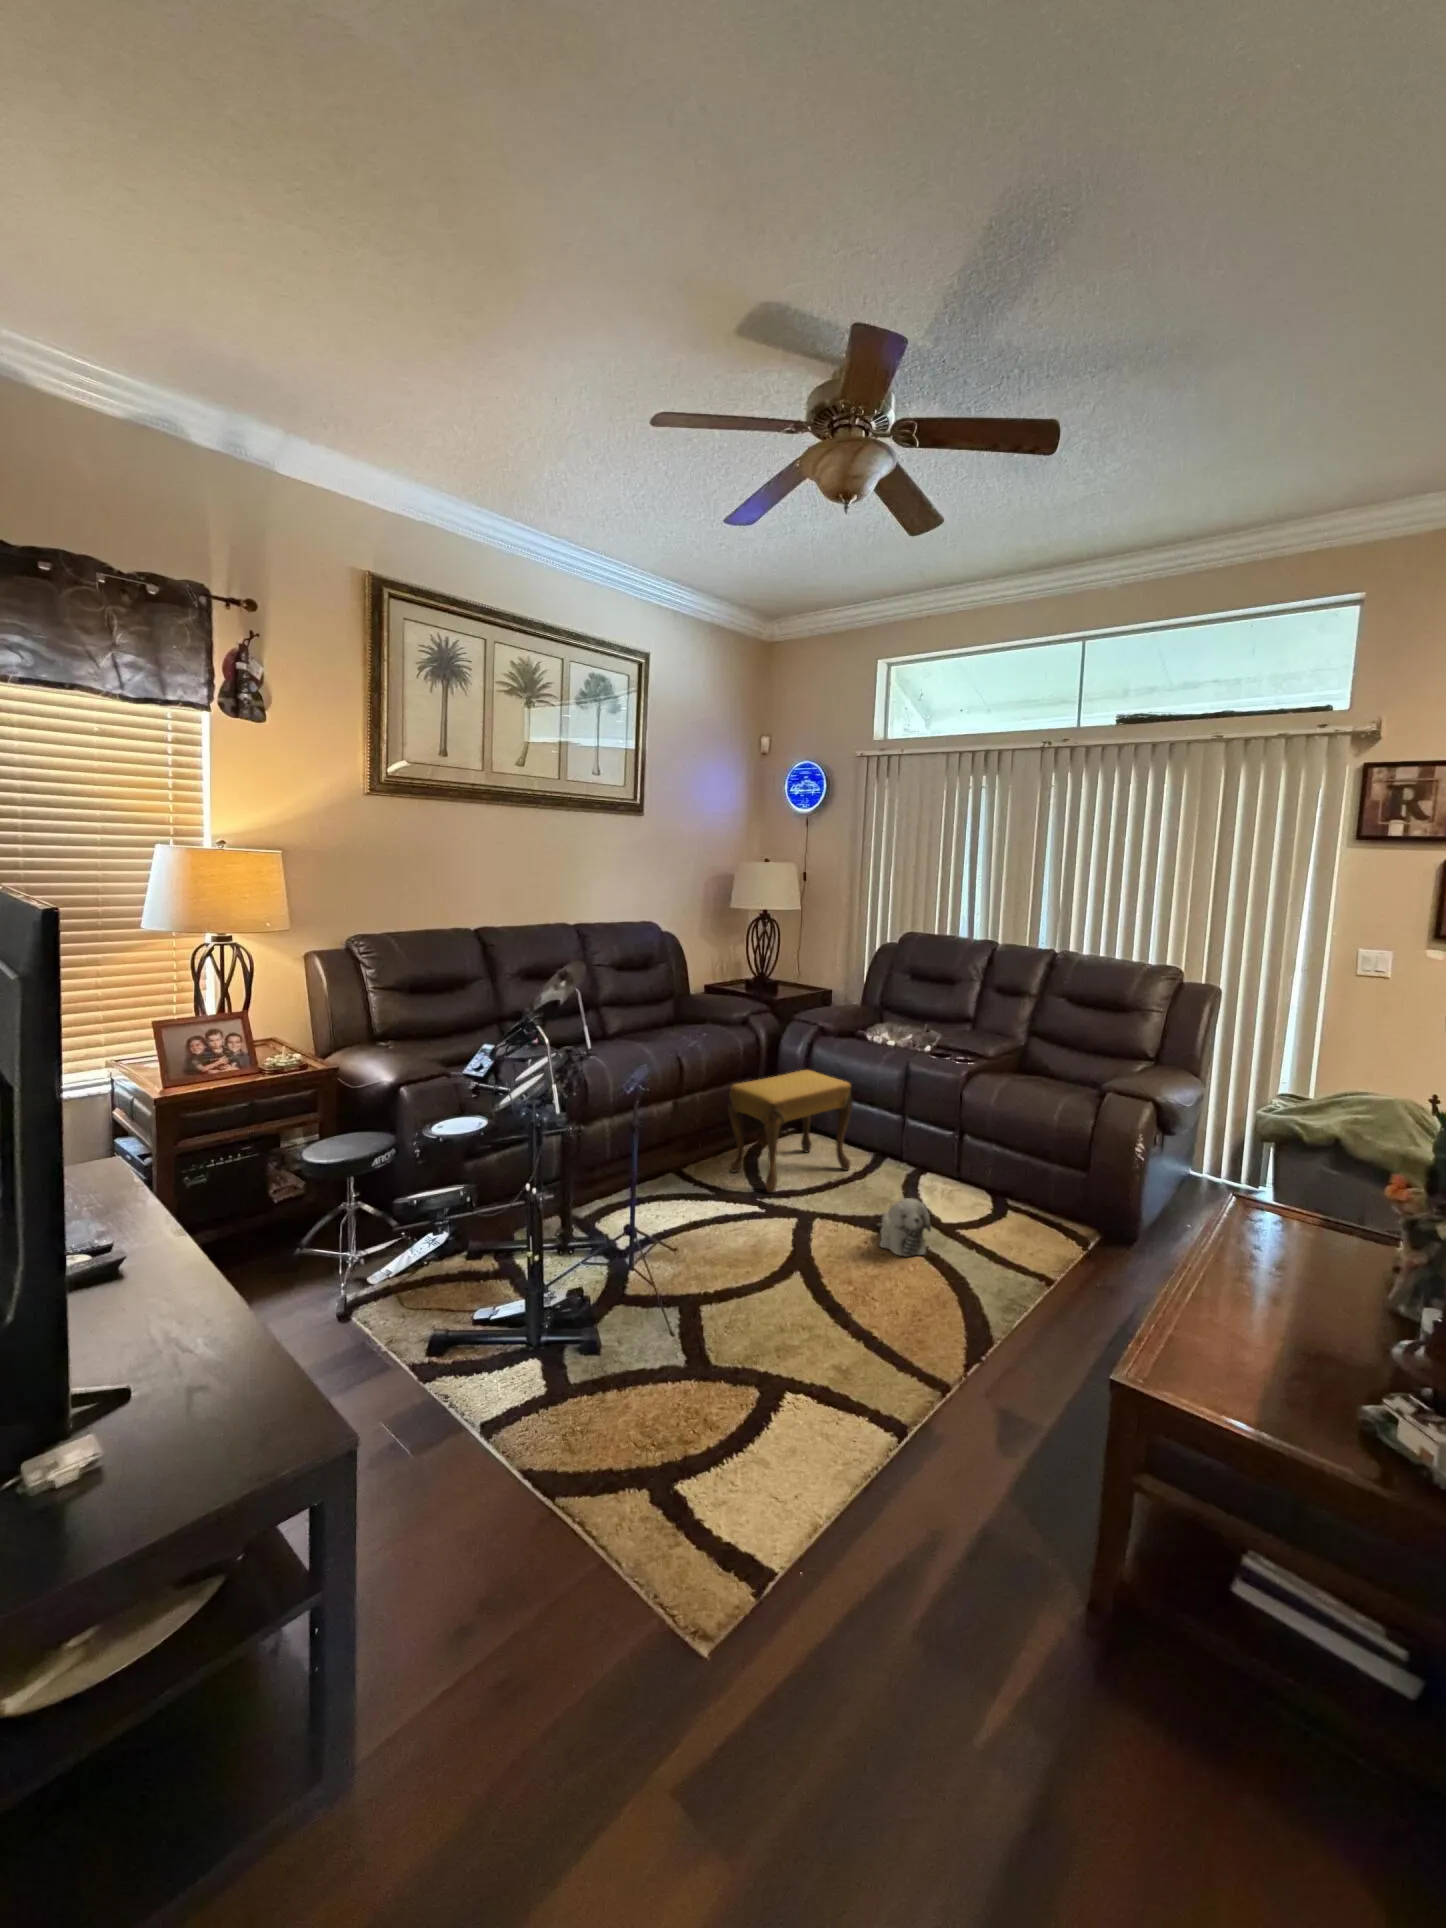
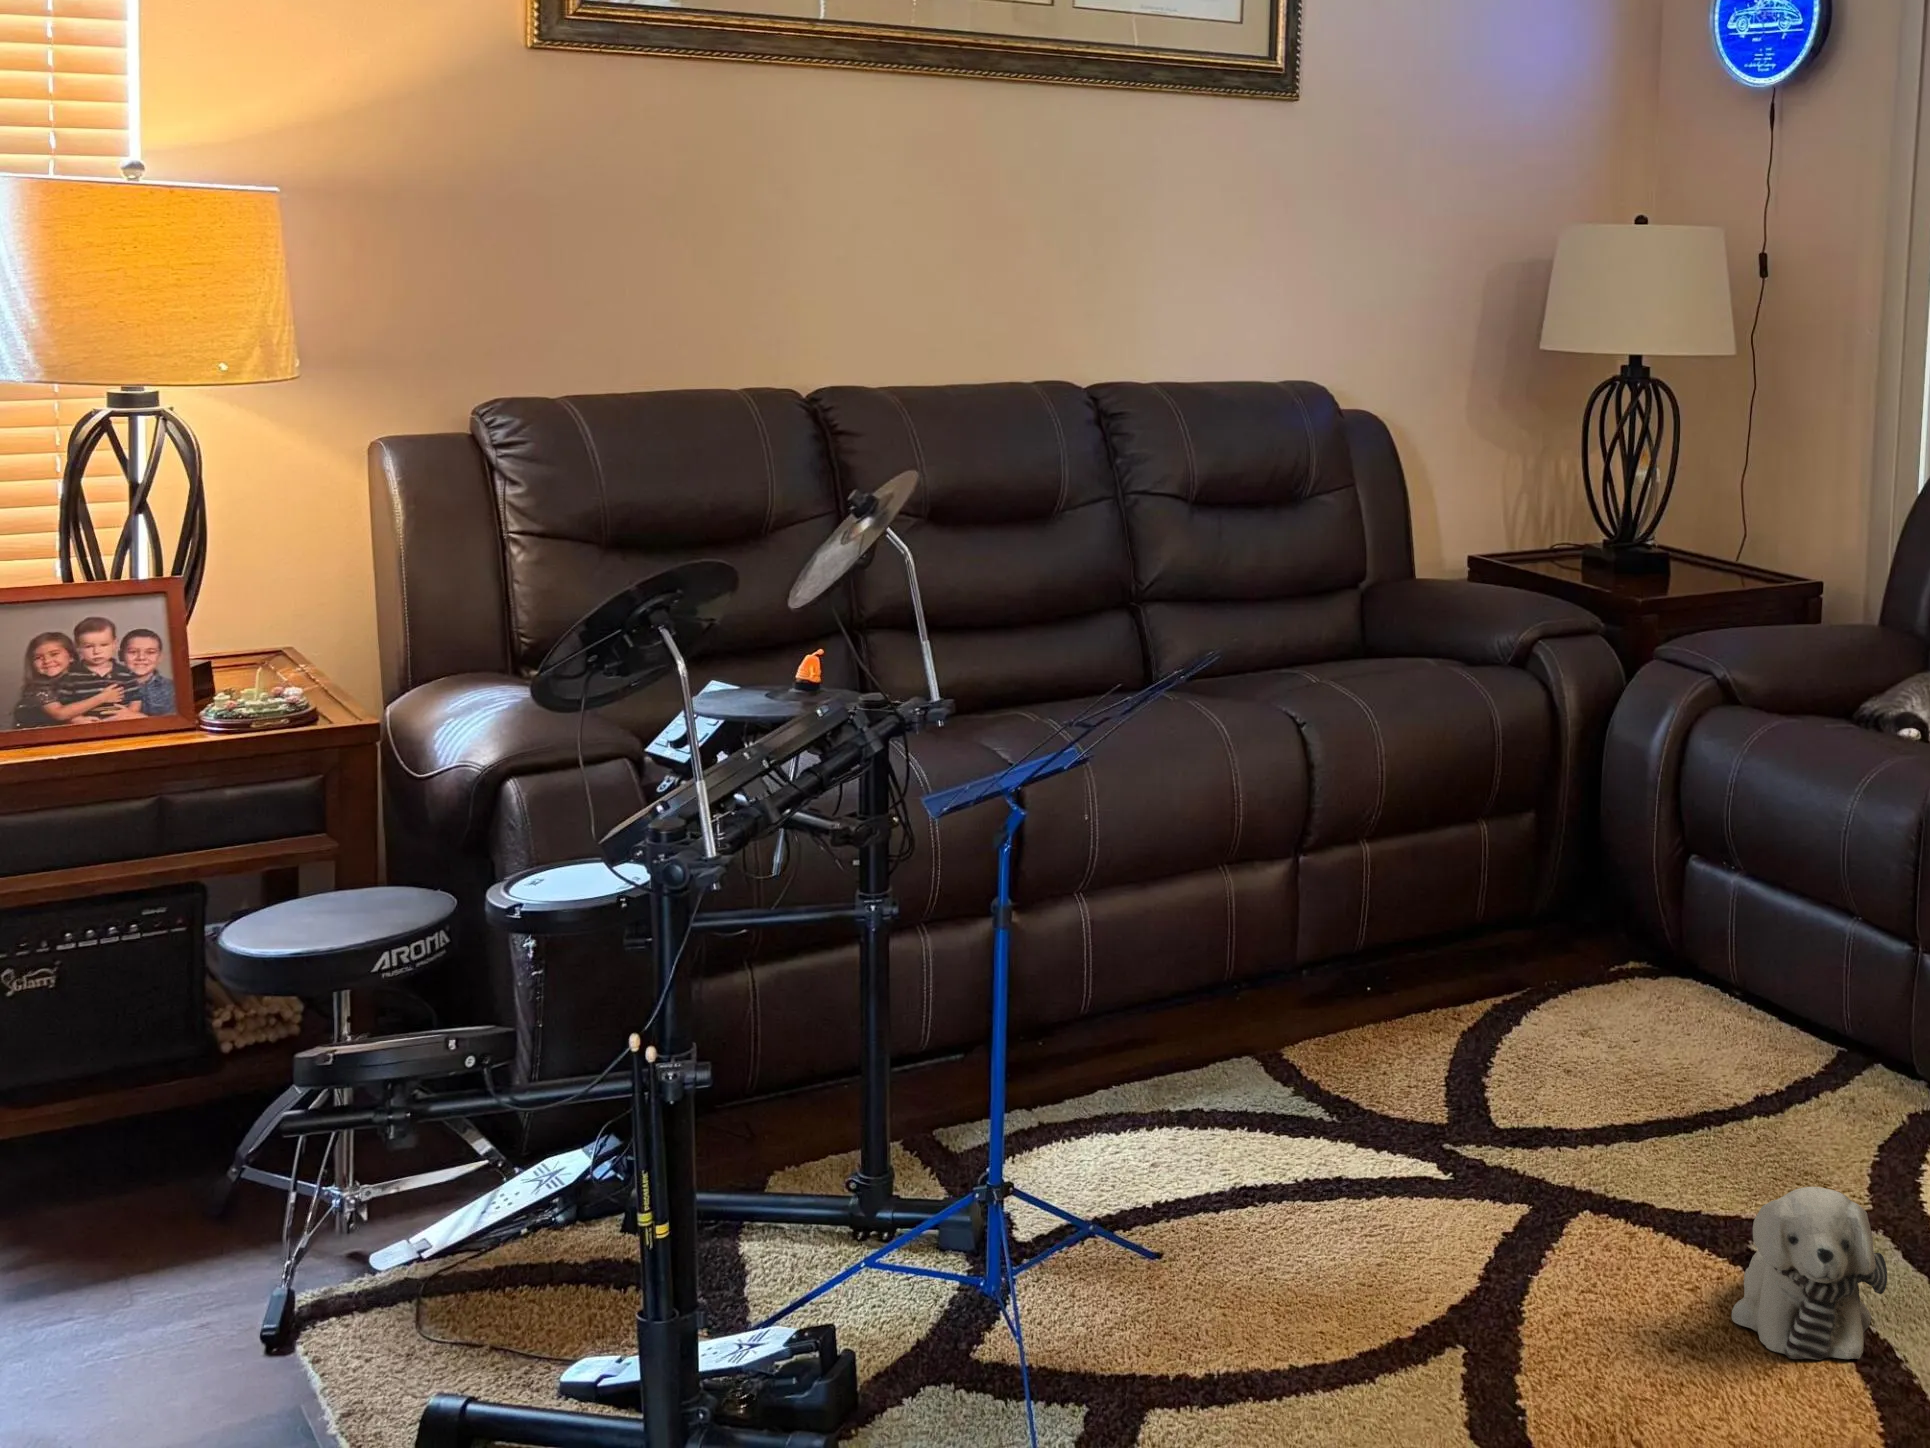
footstool: present [728,1070,853,1193] -> none [1404,795,1759,1136]

